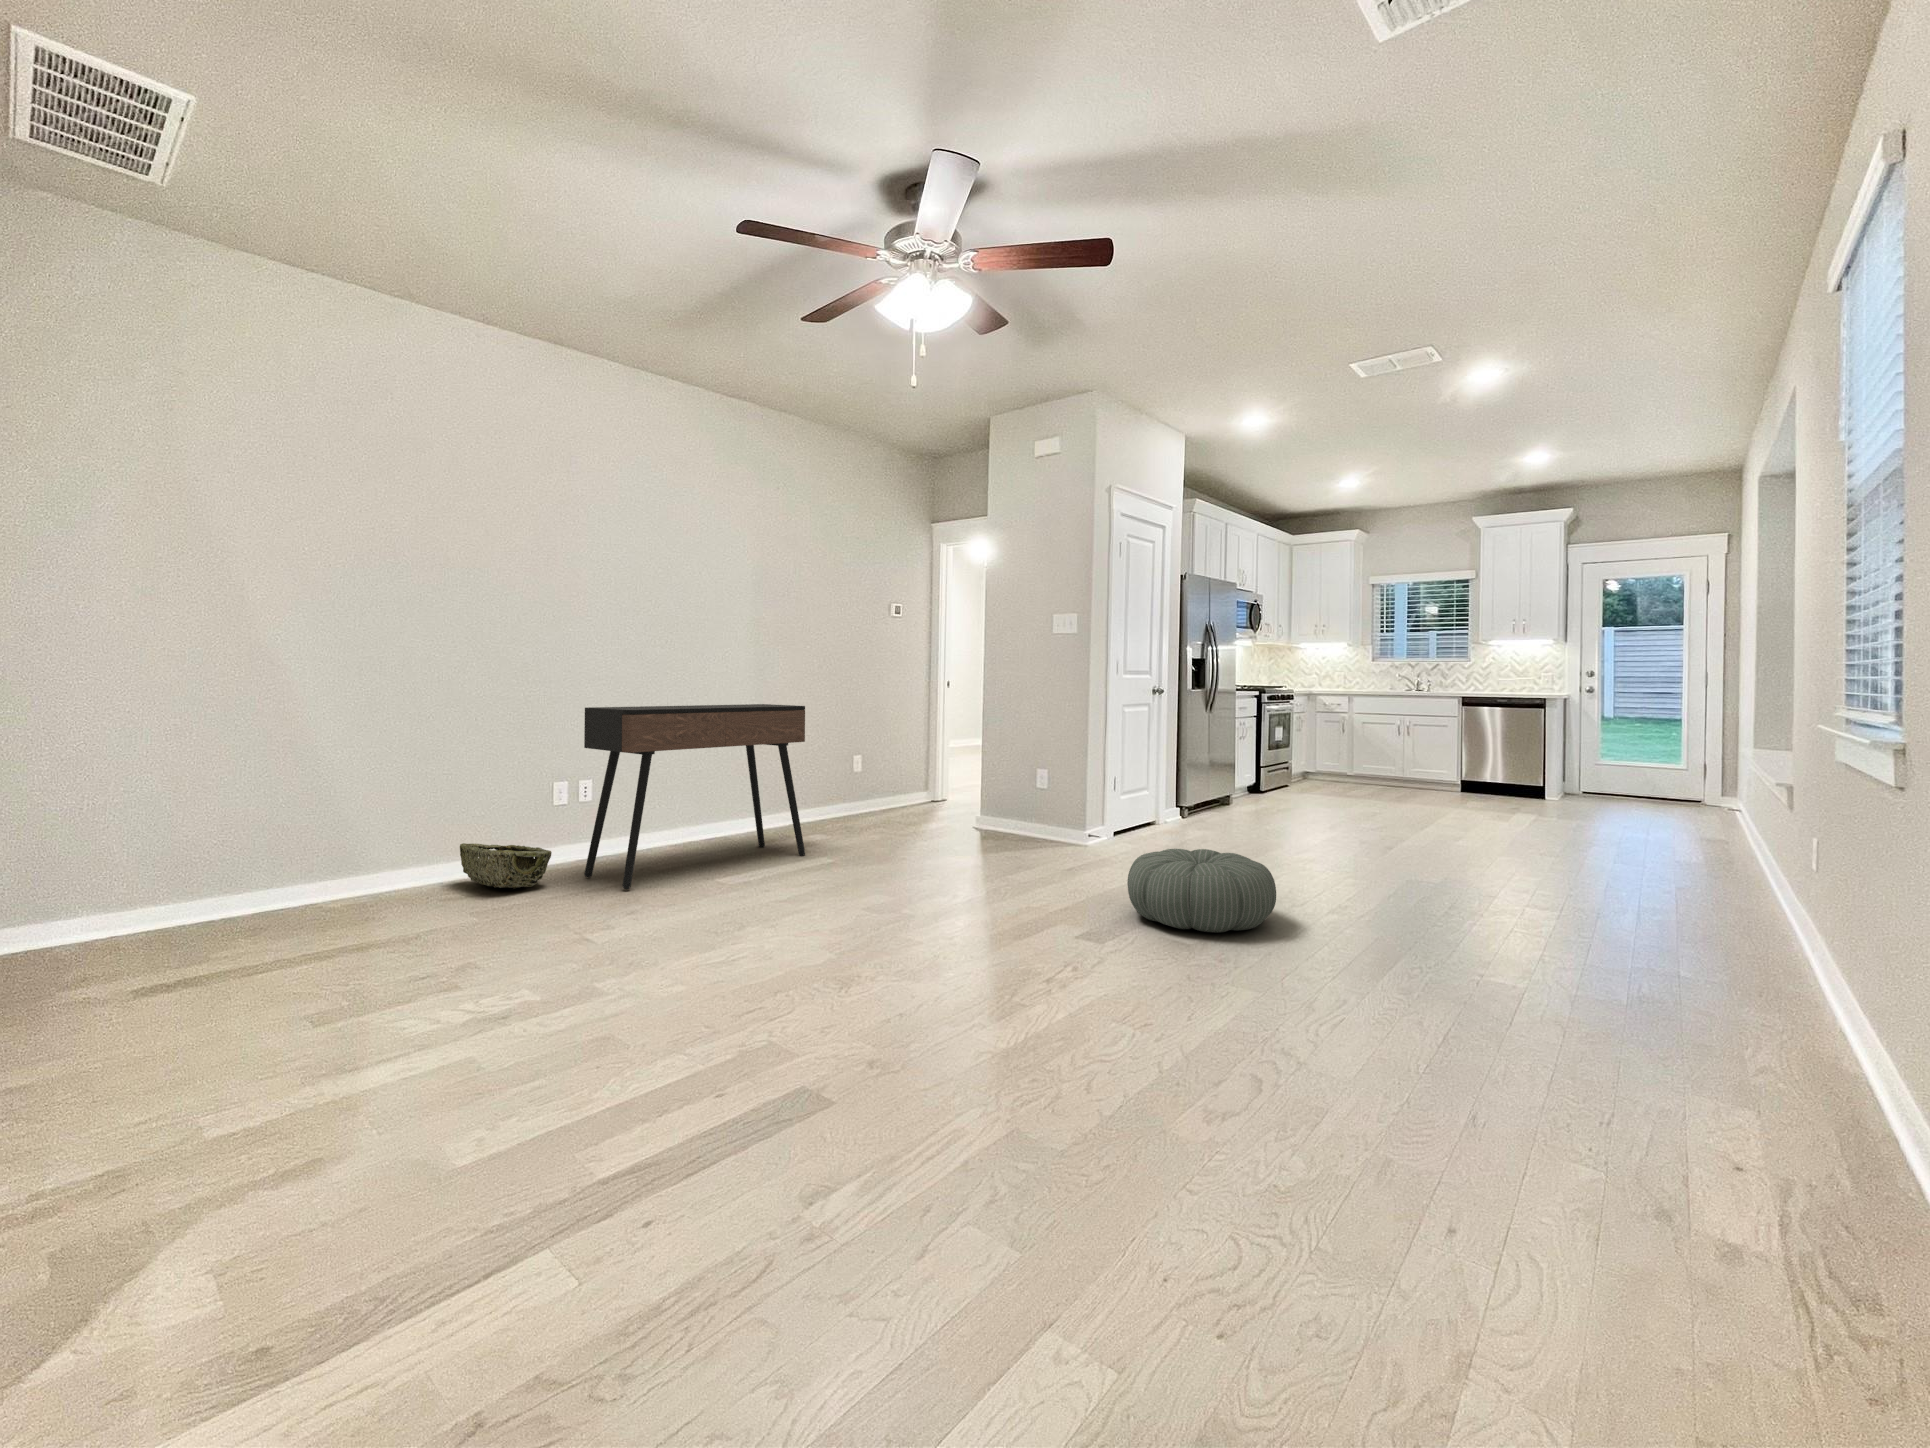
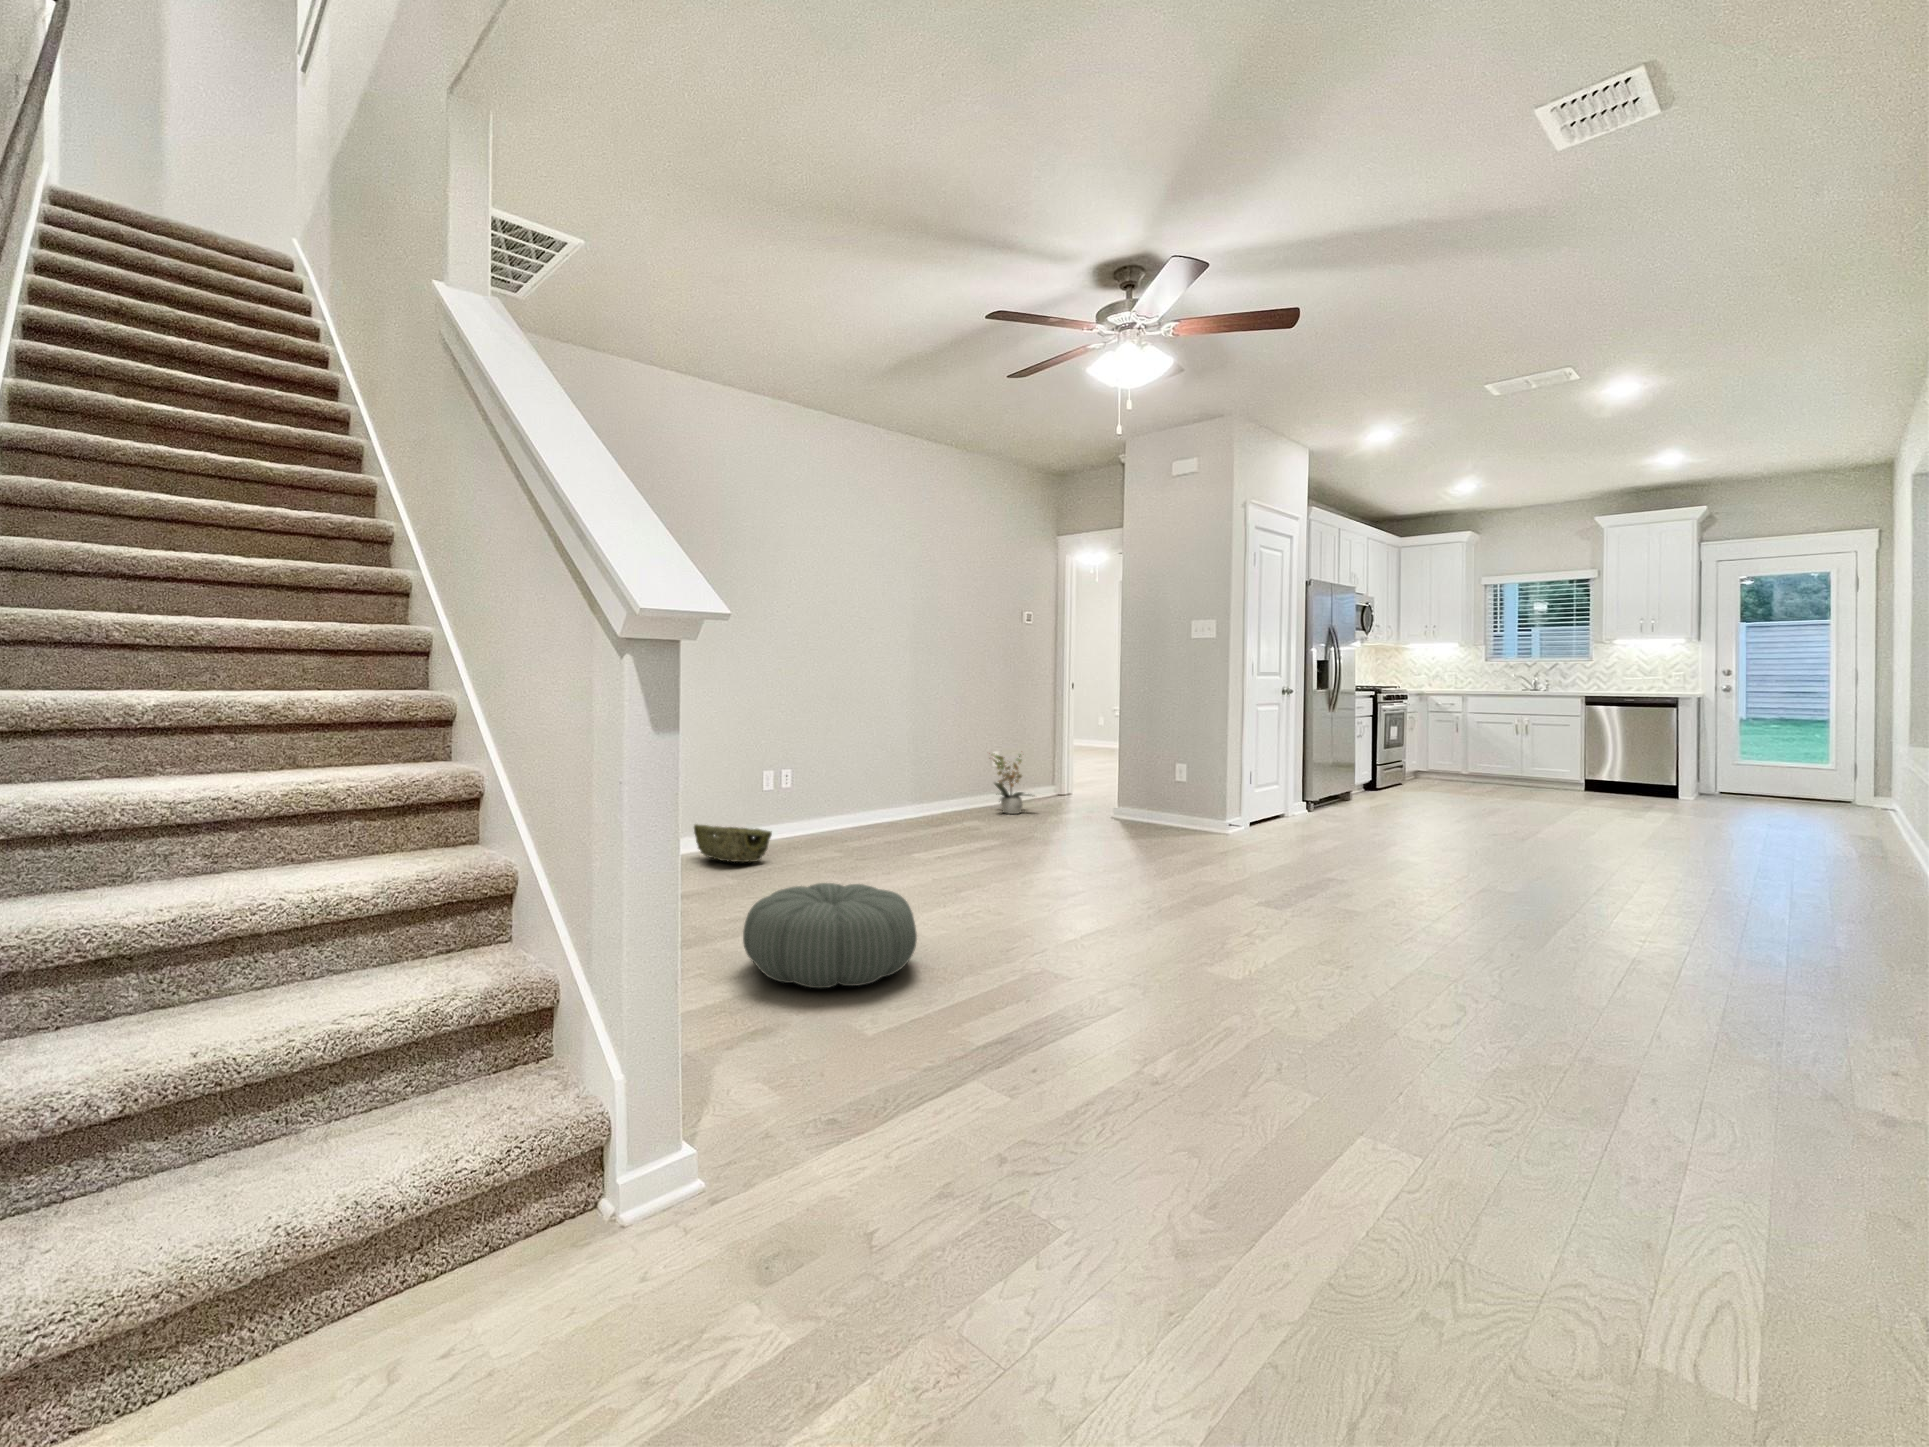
console table: present [584,704,805,889] -> none [794,705,973,865]
potted plant: none [845,754,896,822] -> present [992,754,1030,814]
pouf: present [1127,849,1276,932] -> present [743,883,917,988]

